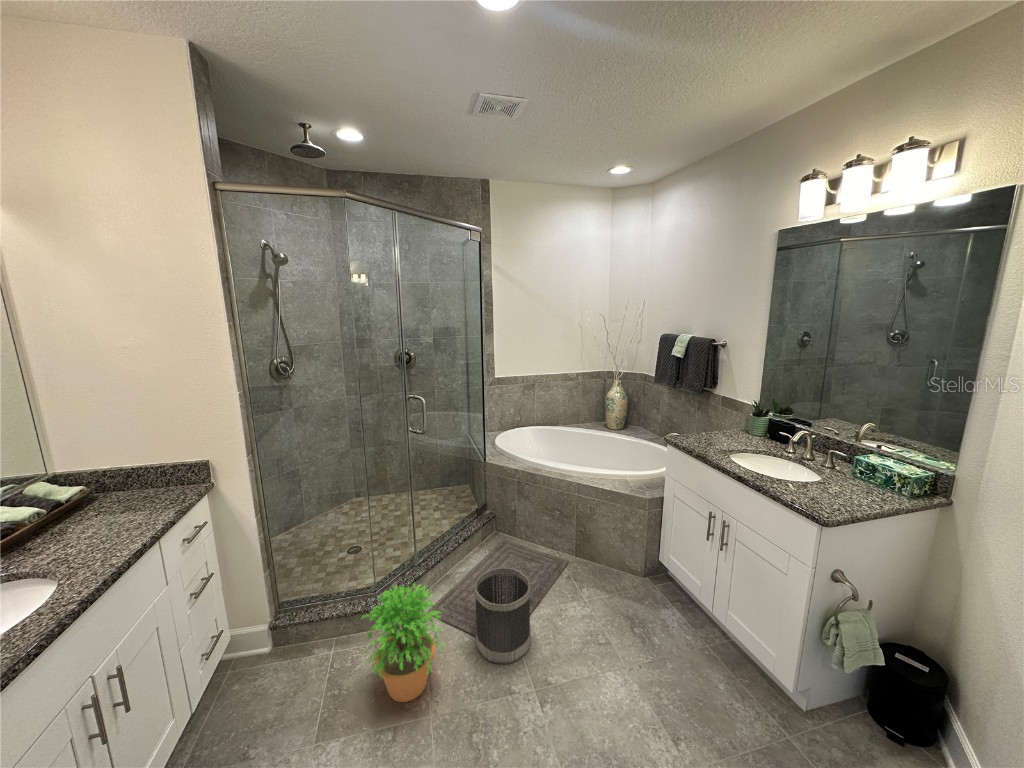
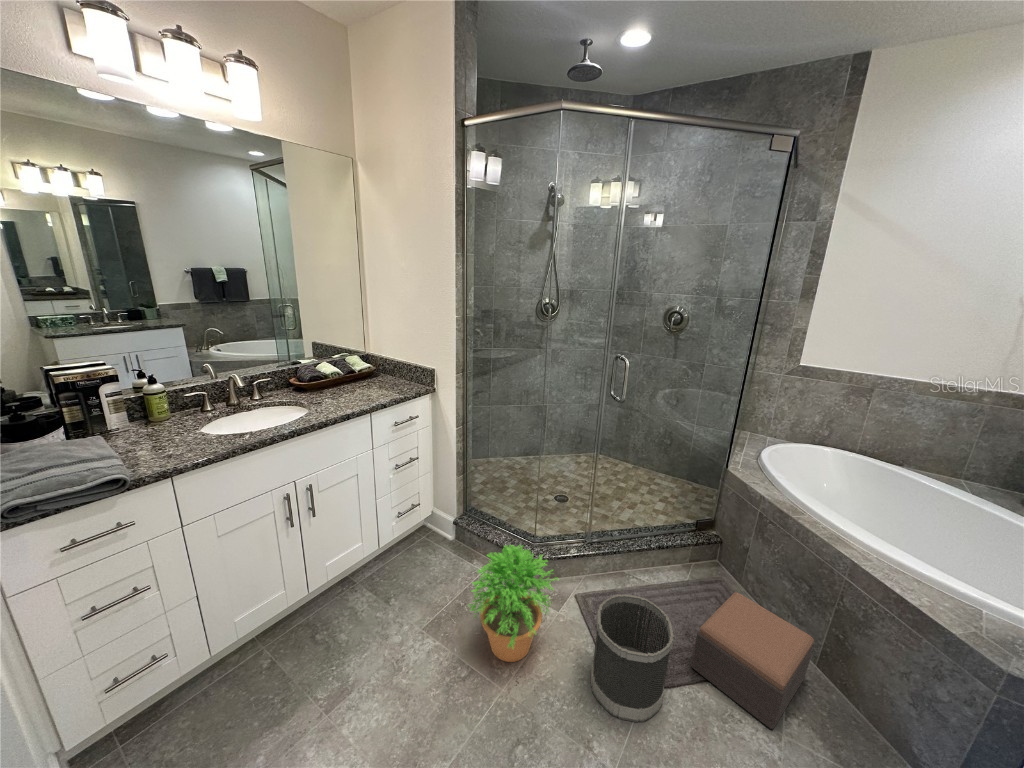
footstool: none [524,537,581,601] -> present [691,592,814,729]

